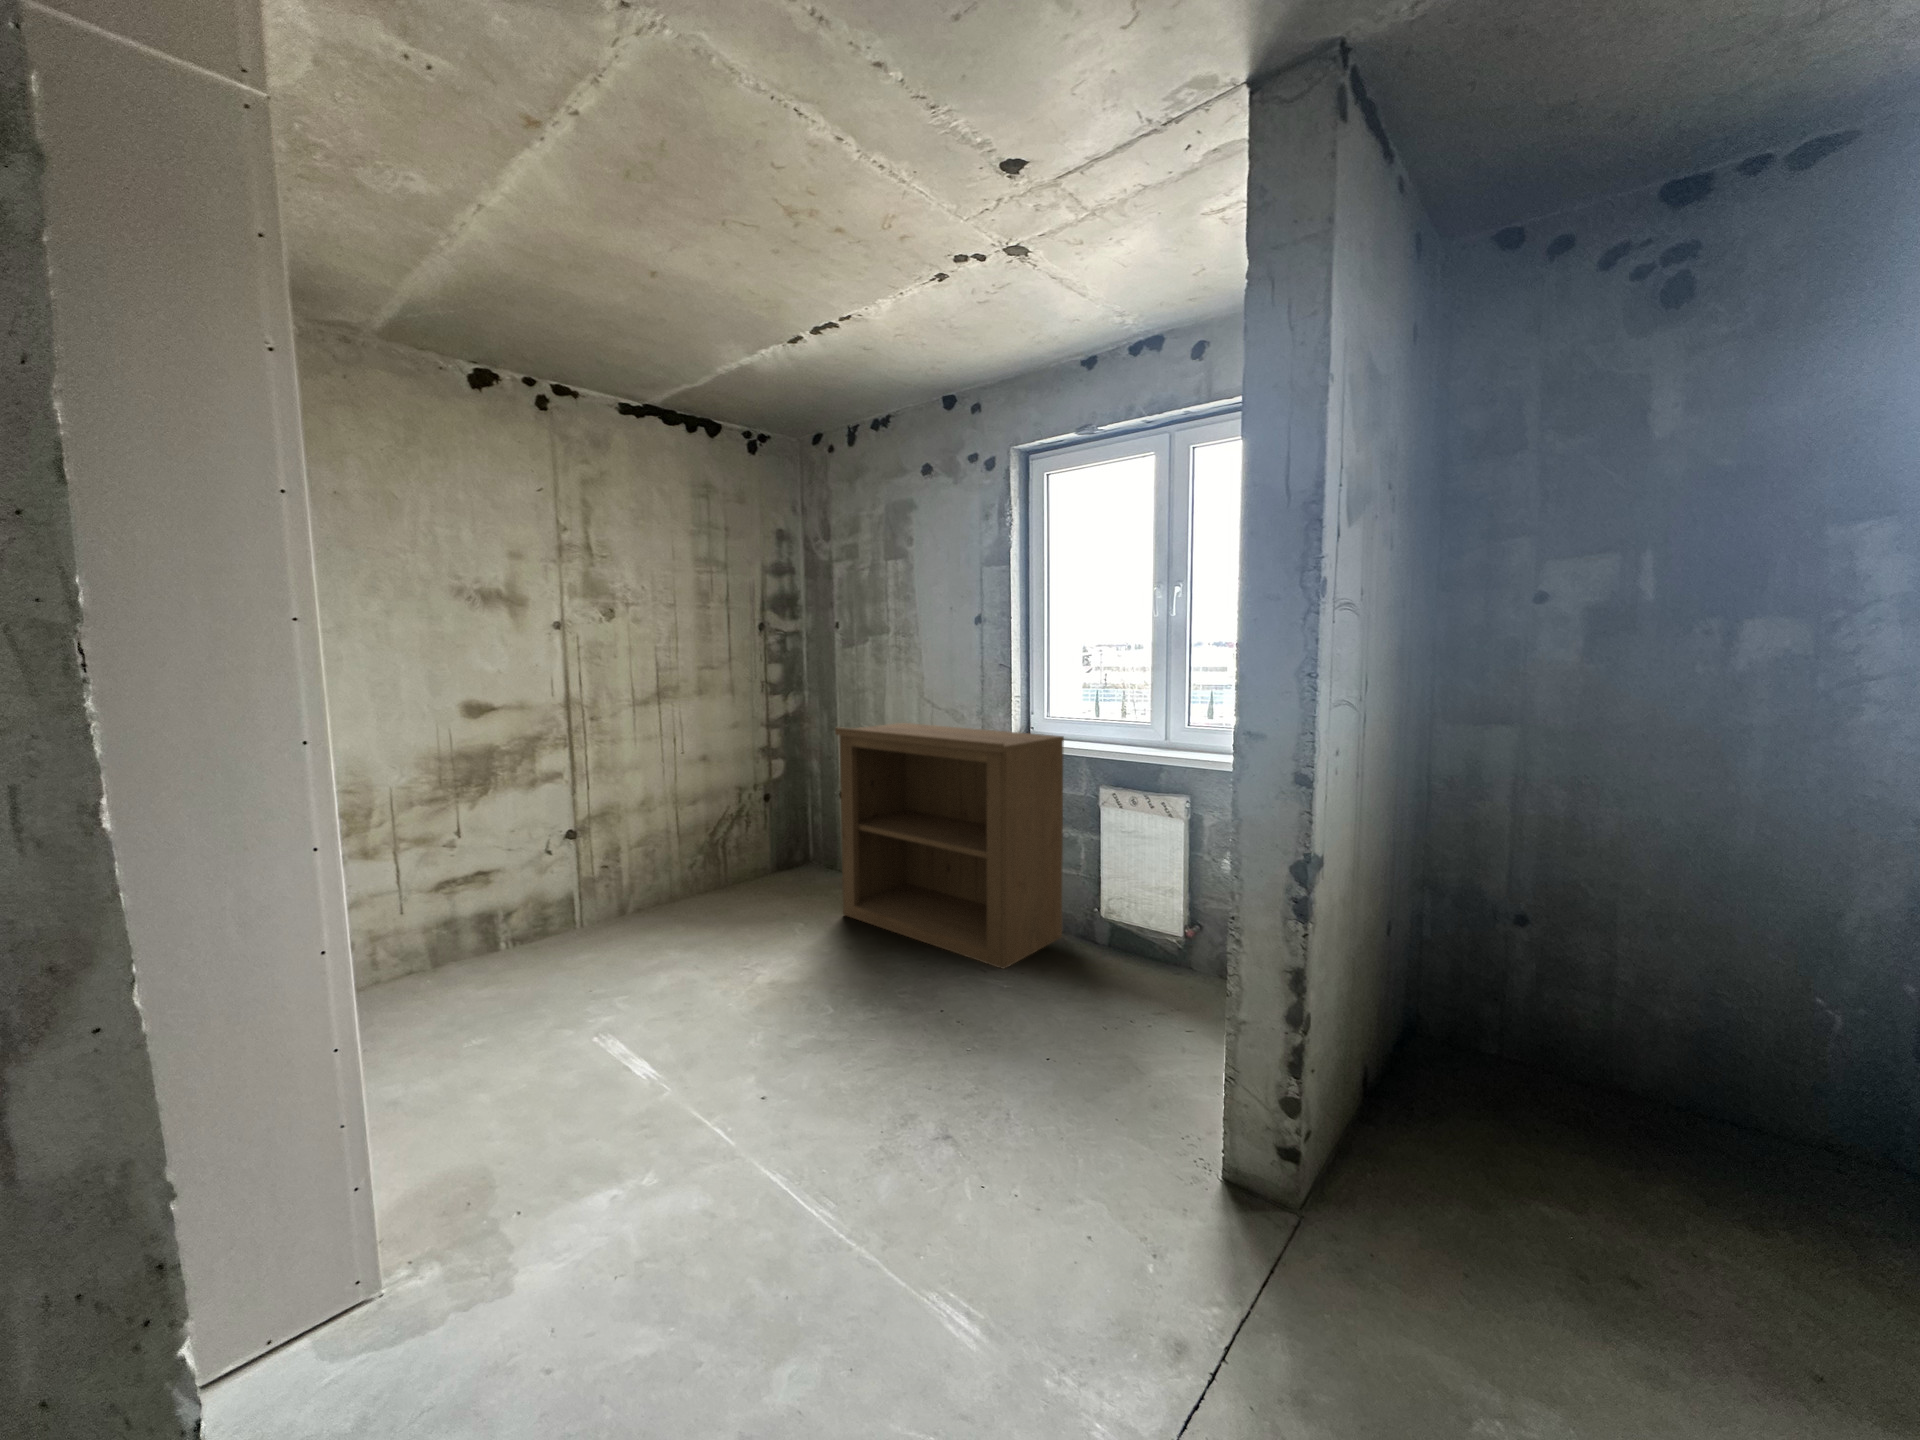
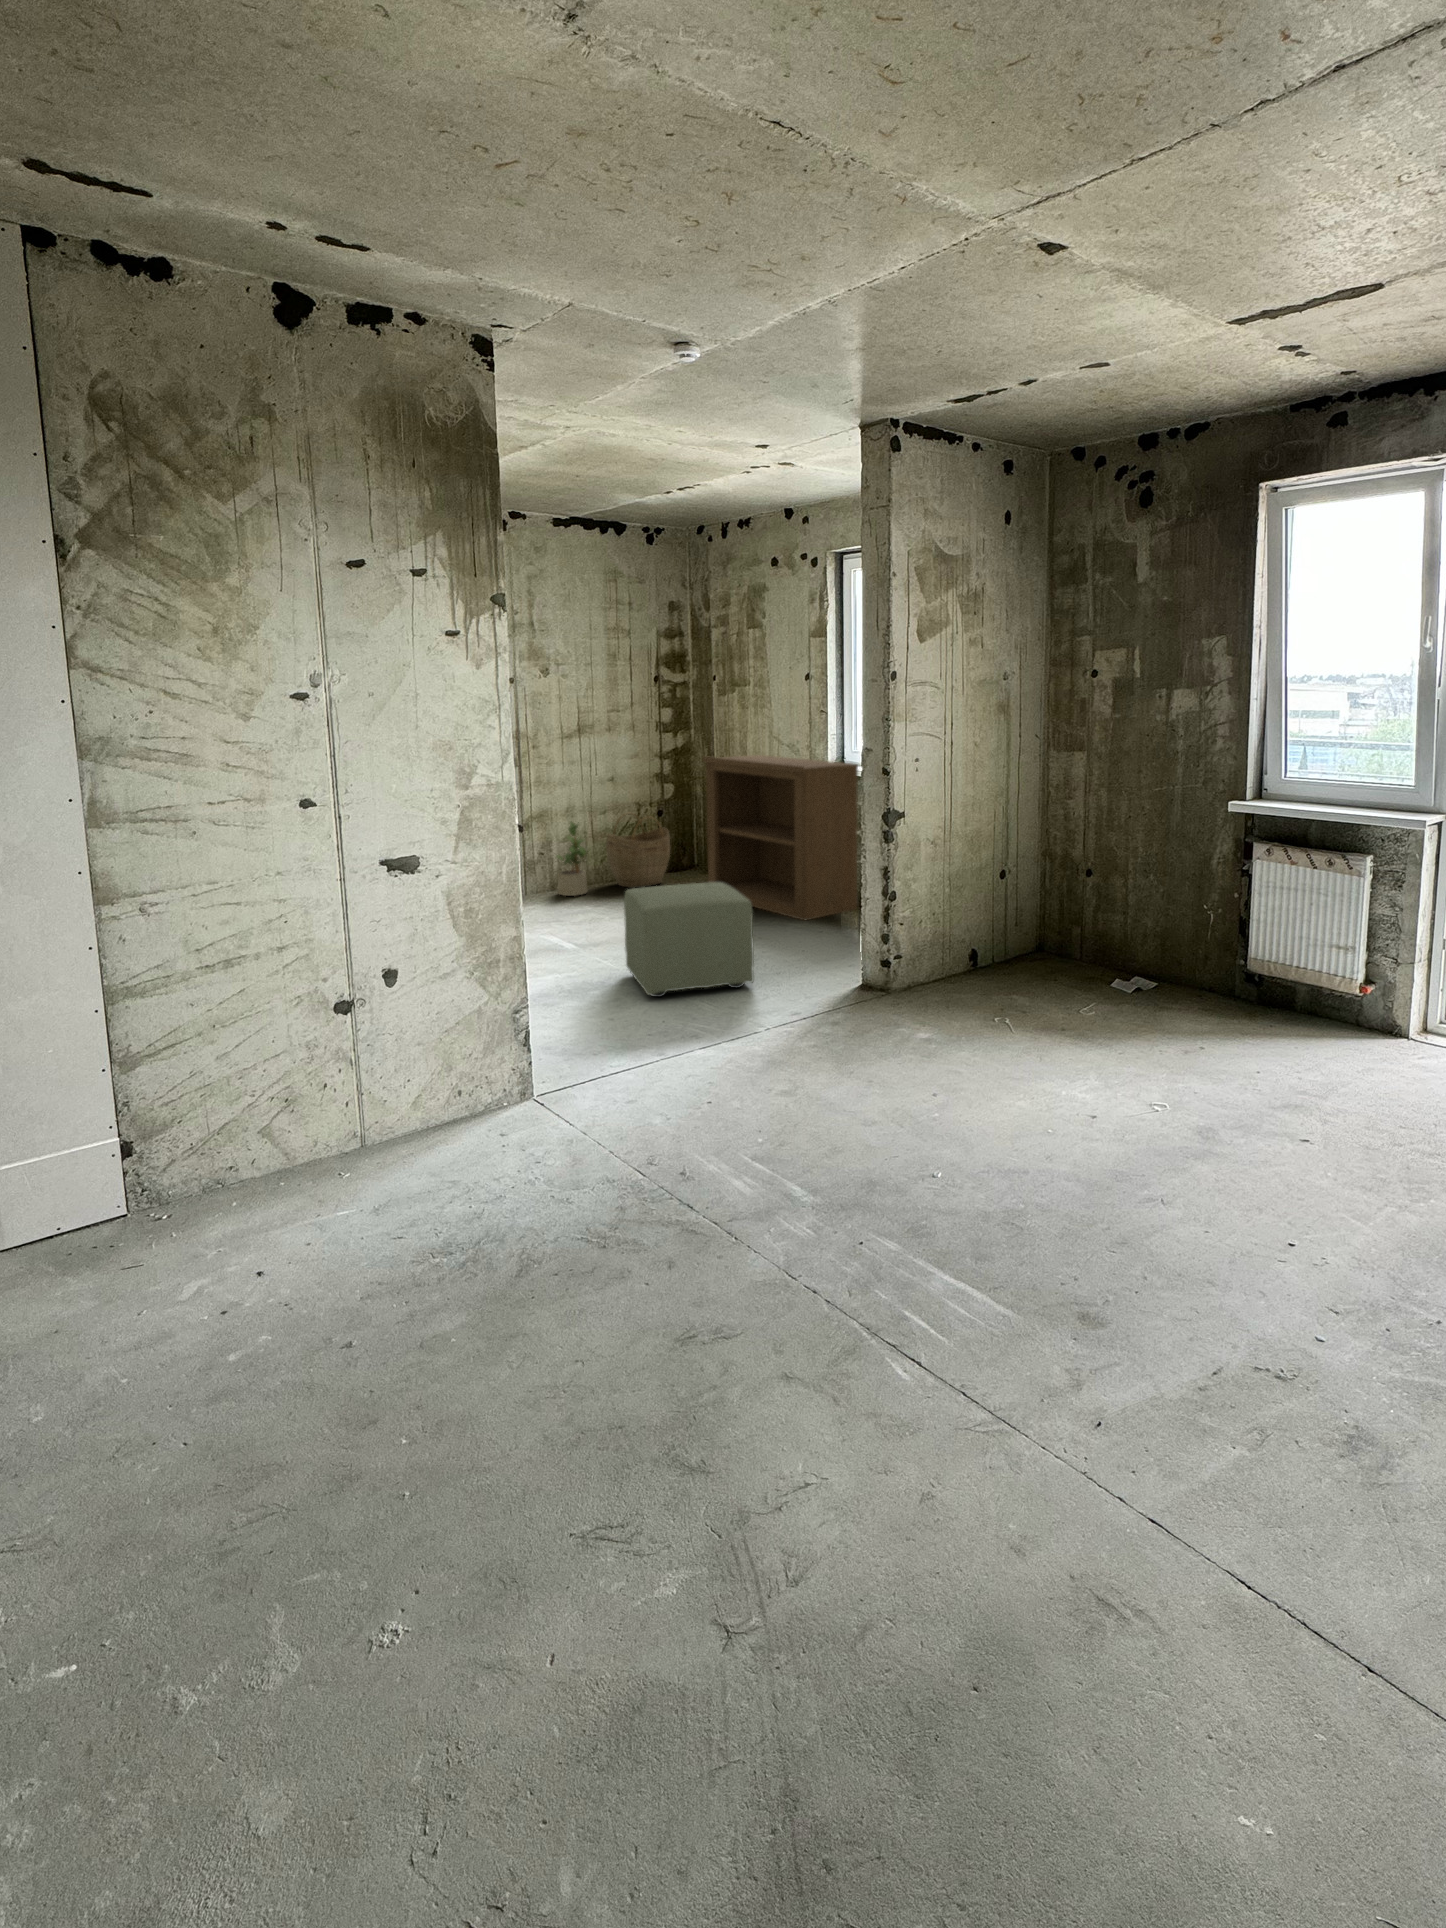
woven basket: none [698,800,784,903] -> present [607,814,670,888]
potted plant: none [624,821,677,927] -> present [557,822,588,896]
ottoman: none [746,974,1034,1321] -> present [624,882,754,997]

